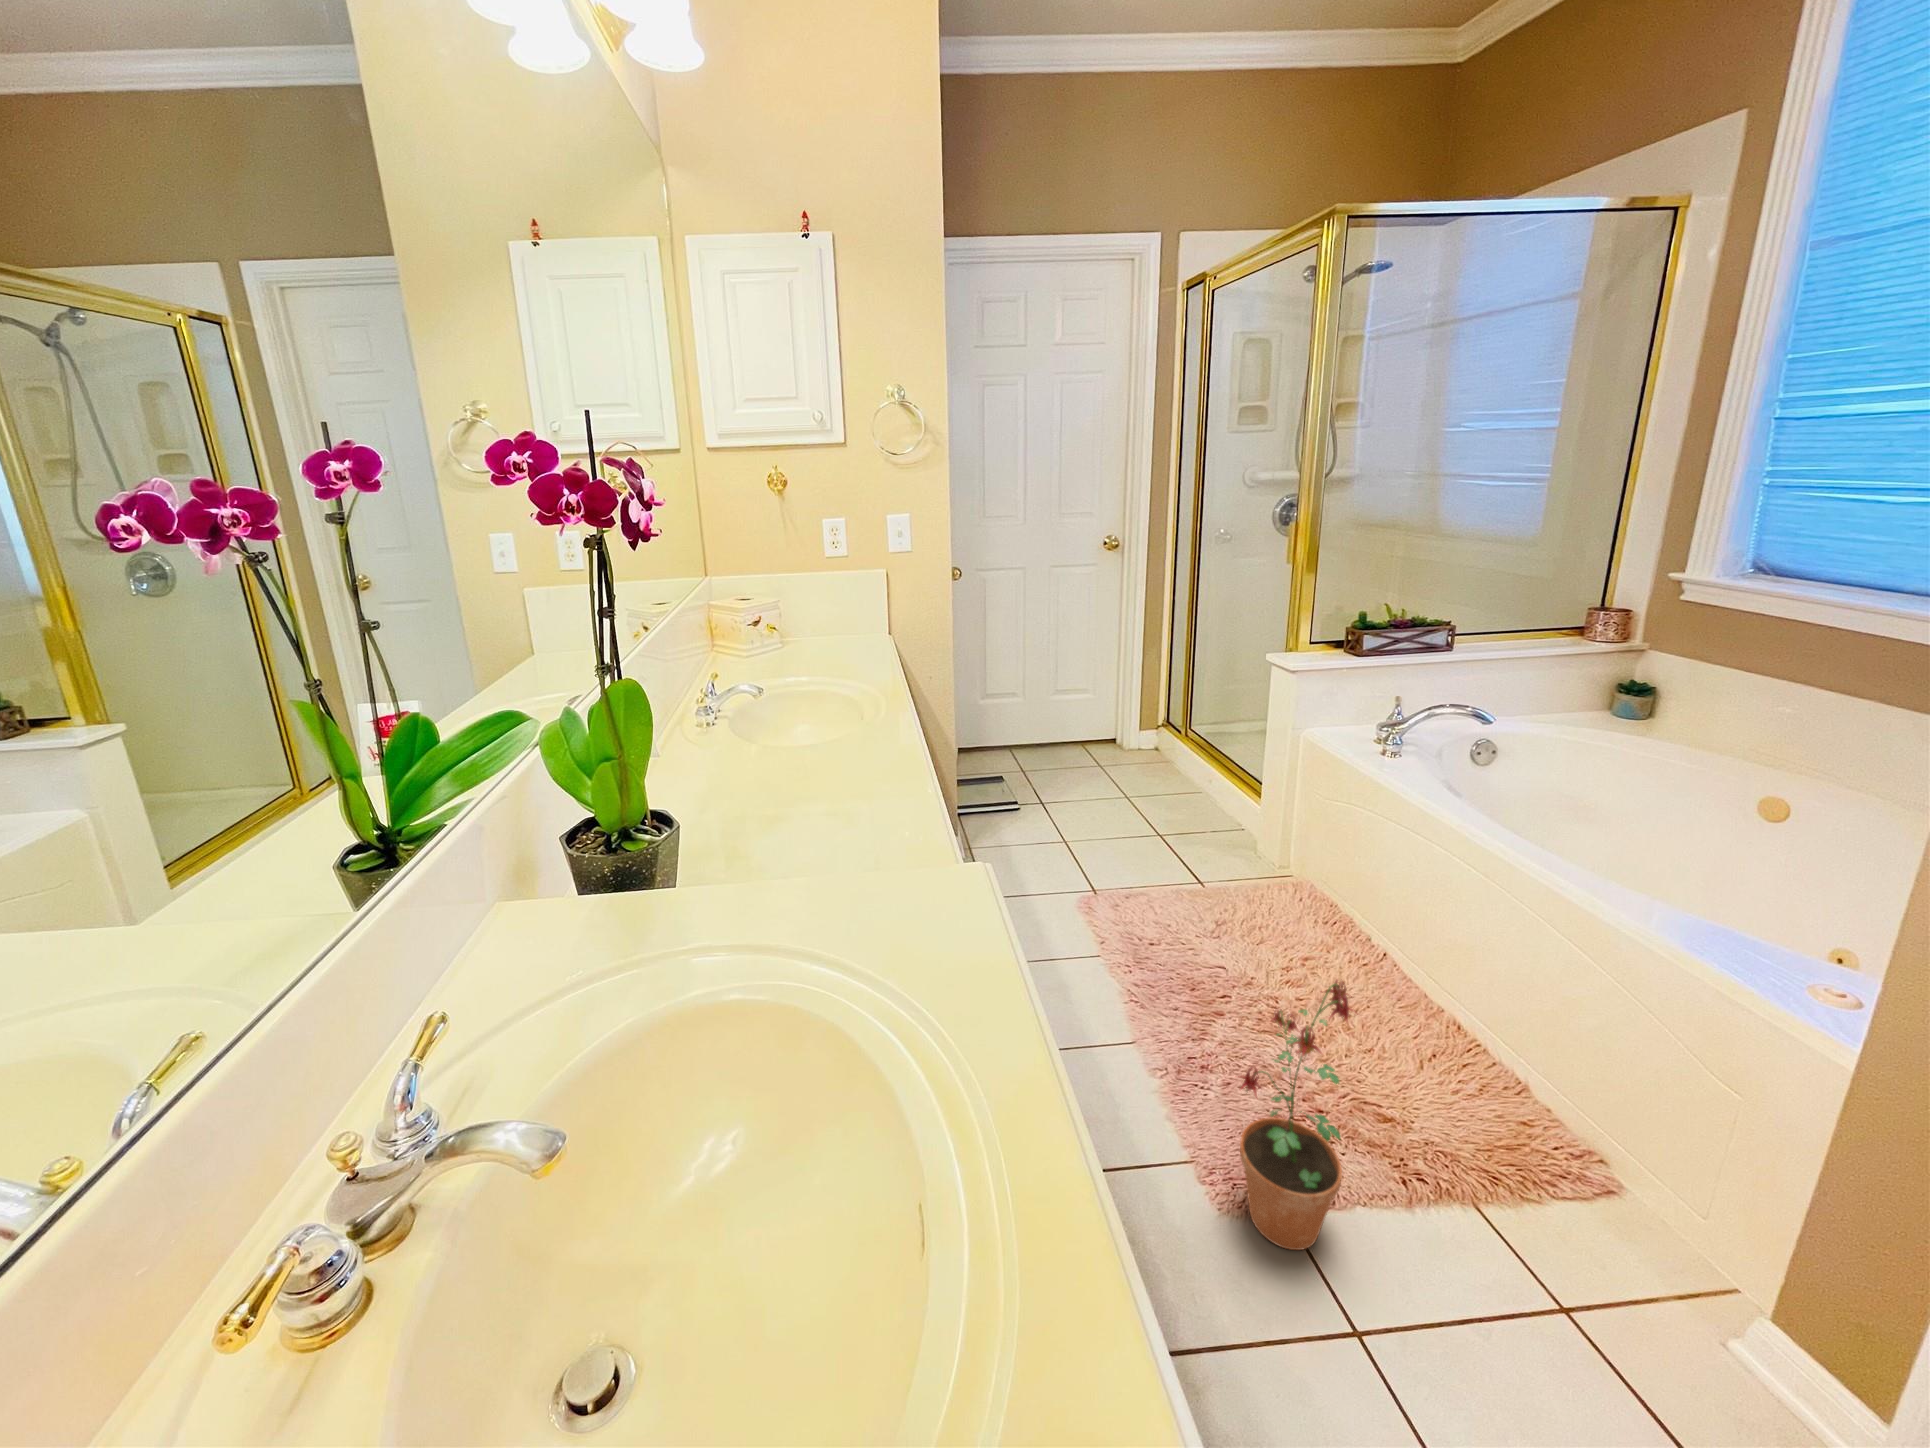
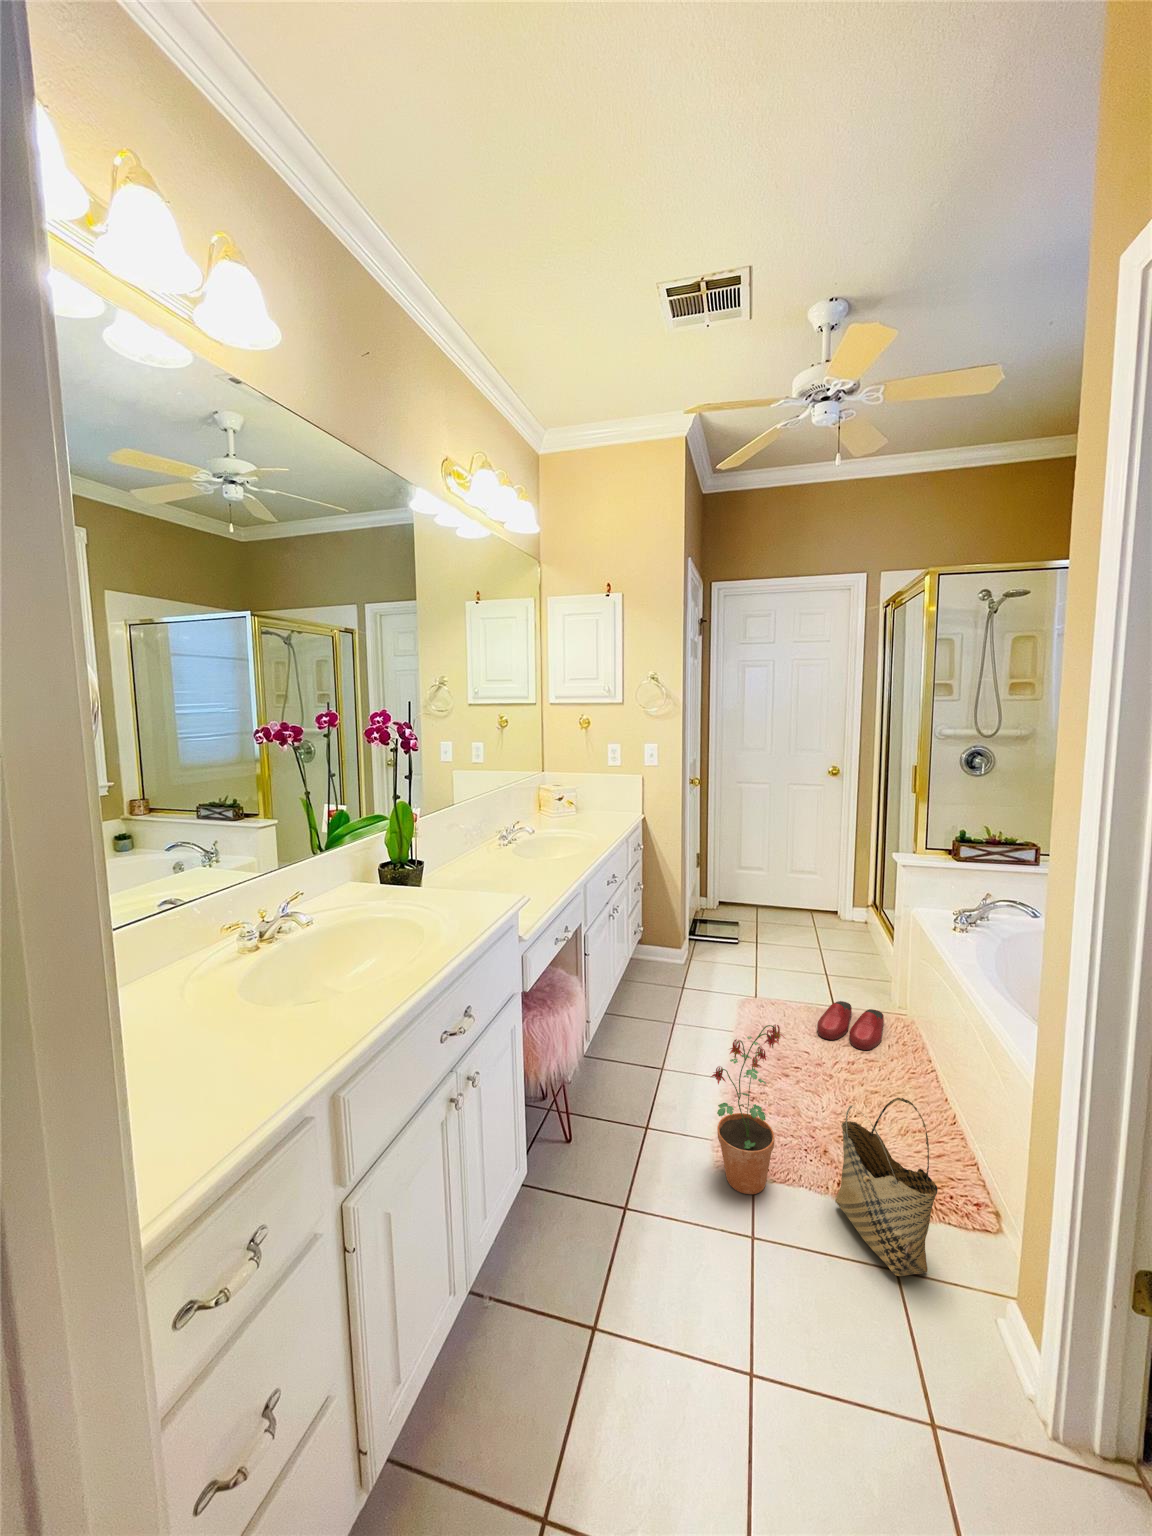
slippers: none [1203,871,1293,940] -> present [817,1001,884,1050]
woven basket: none [1427,1054,1651,1324] -> present [835,1098,938,1276]

